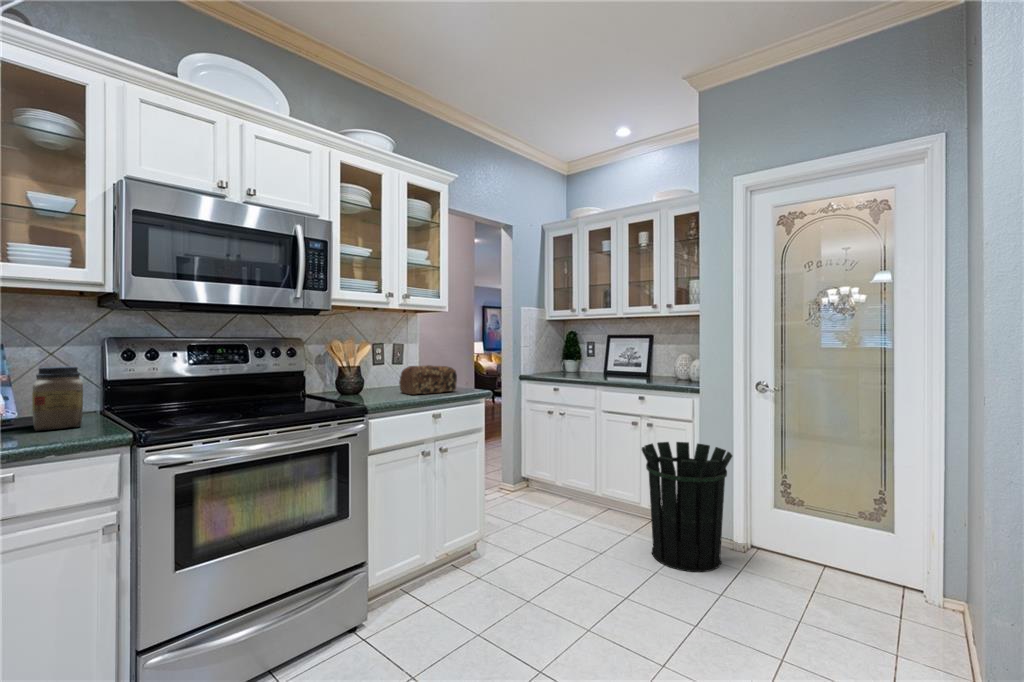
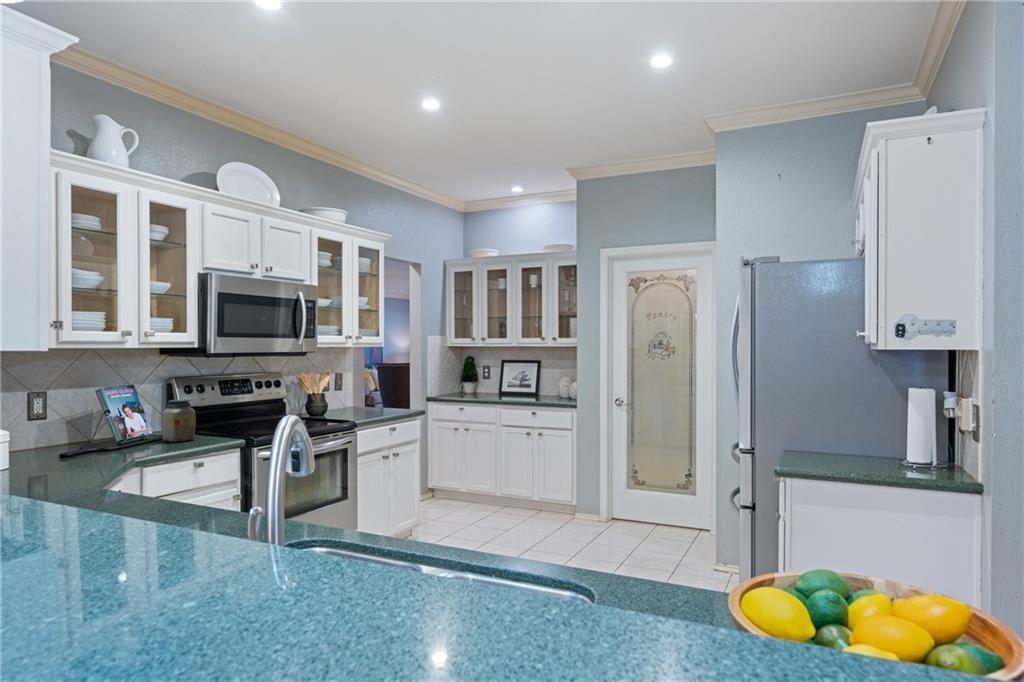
bread loaf: present [399,365,457,395] -> none [356,392,400,415]
waste bin: present [642,442,732,572] -> none [536,446,599,536]

